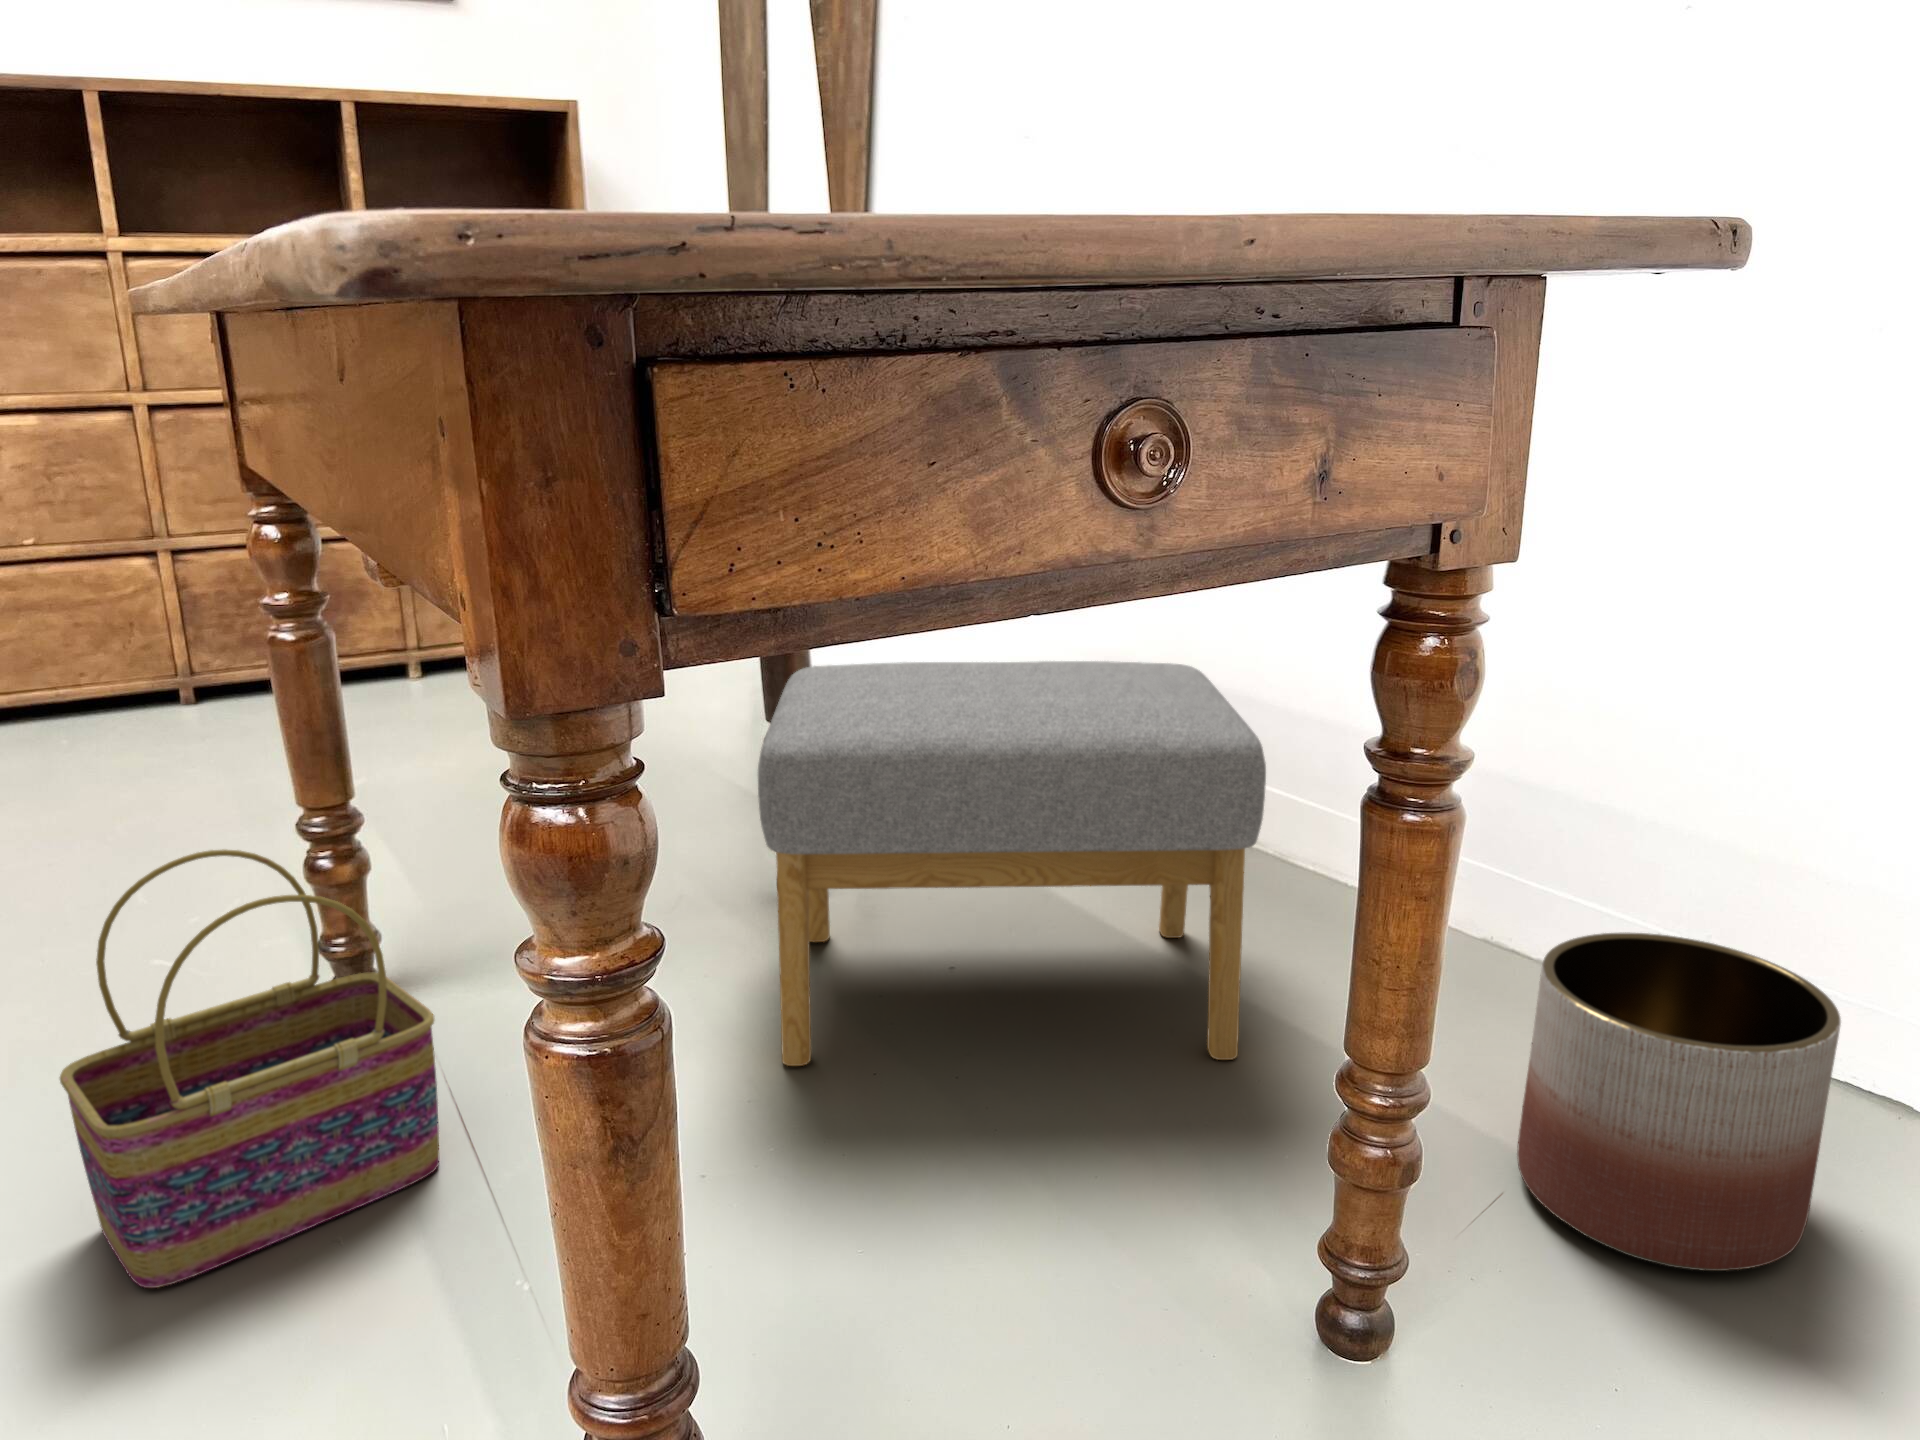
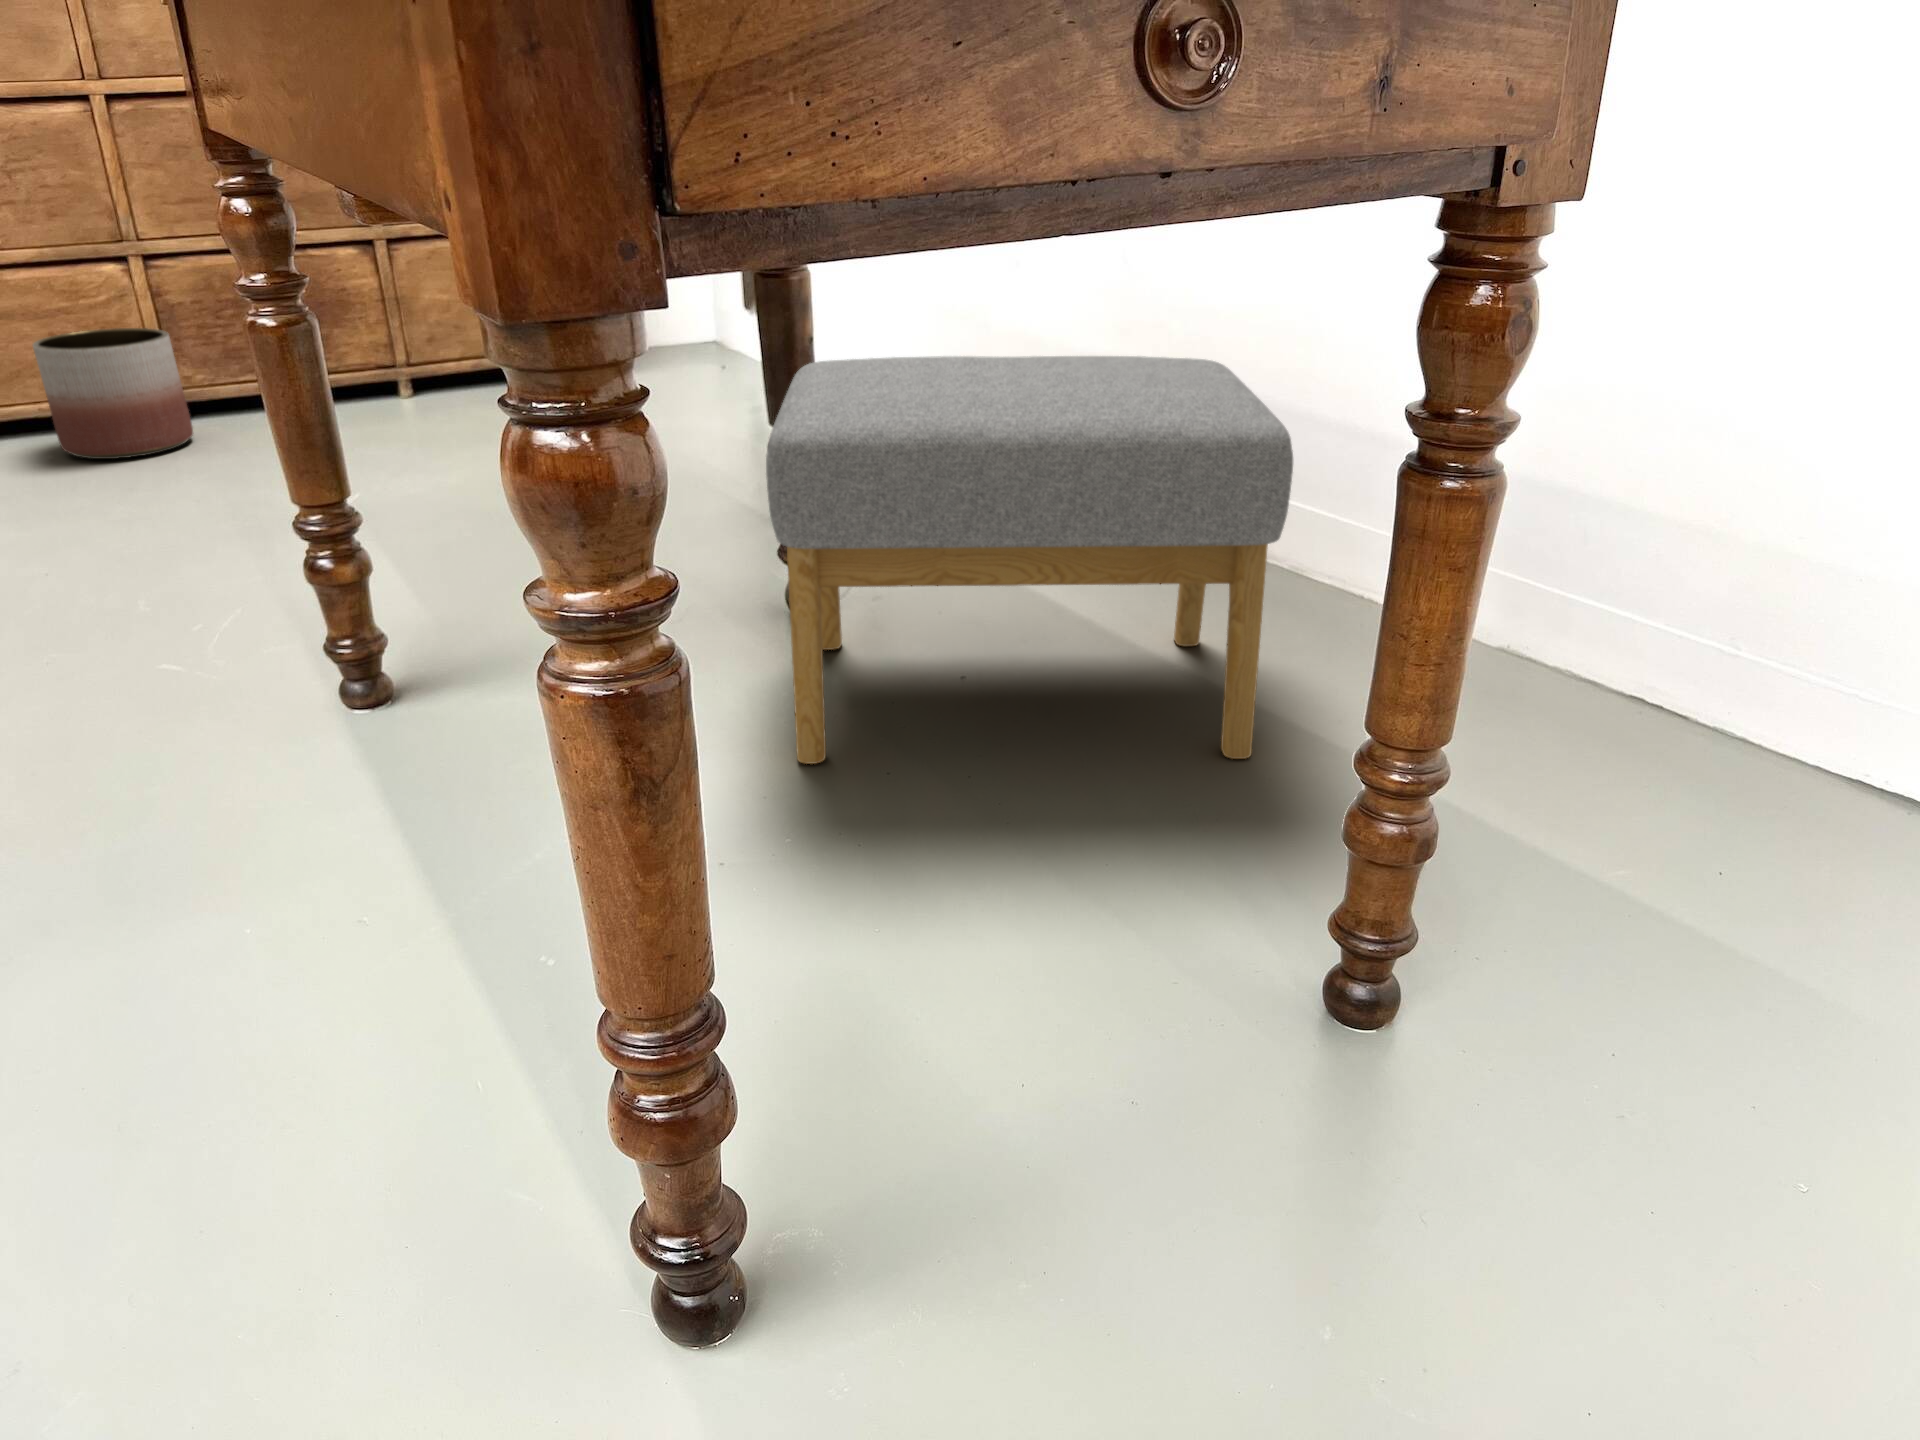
basket: present [60,849,439,1288] -> none [78,536,462,960]
planter: present [1517,932,1841,1271] -> present [33,328,193,459]

